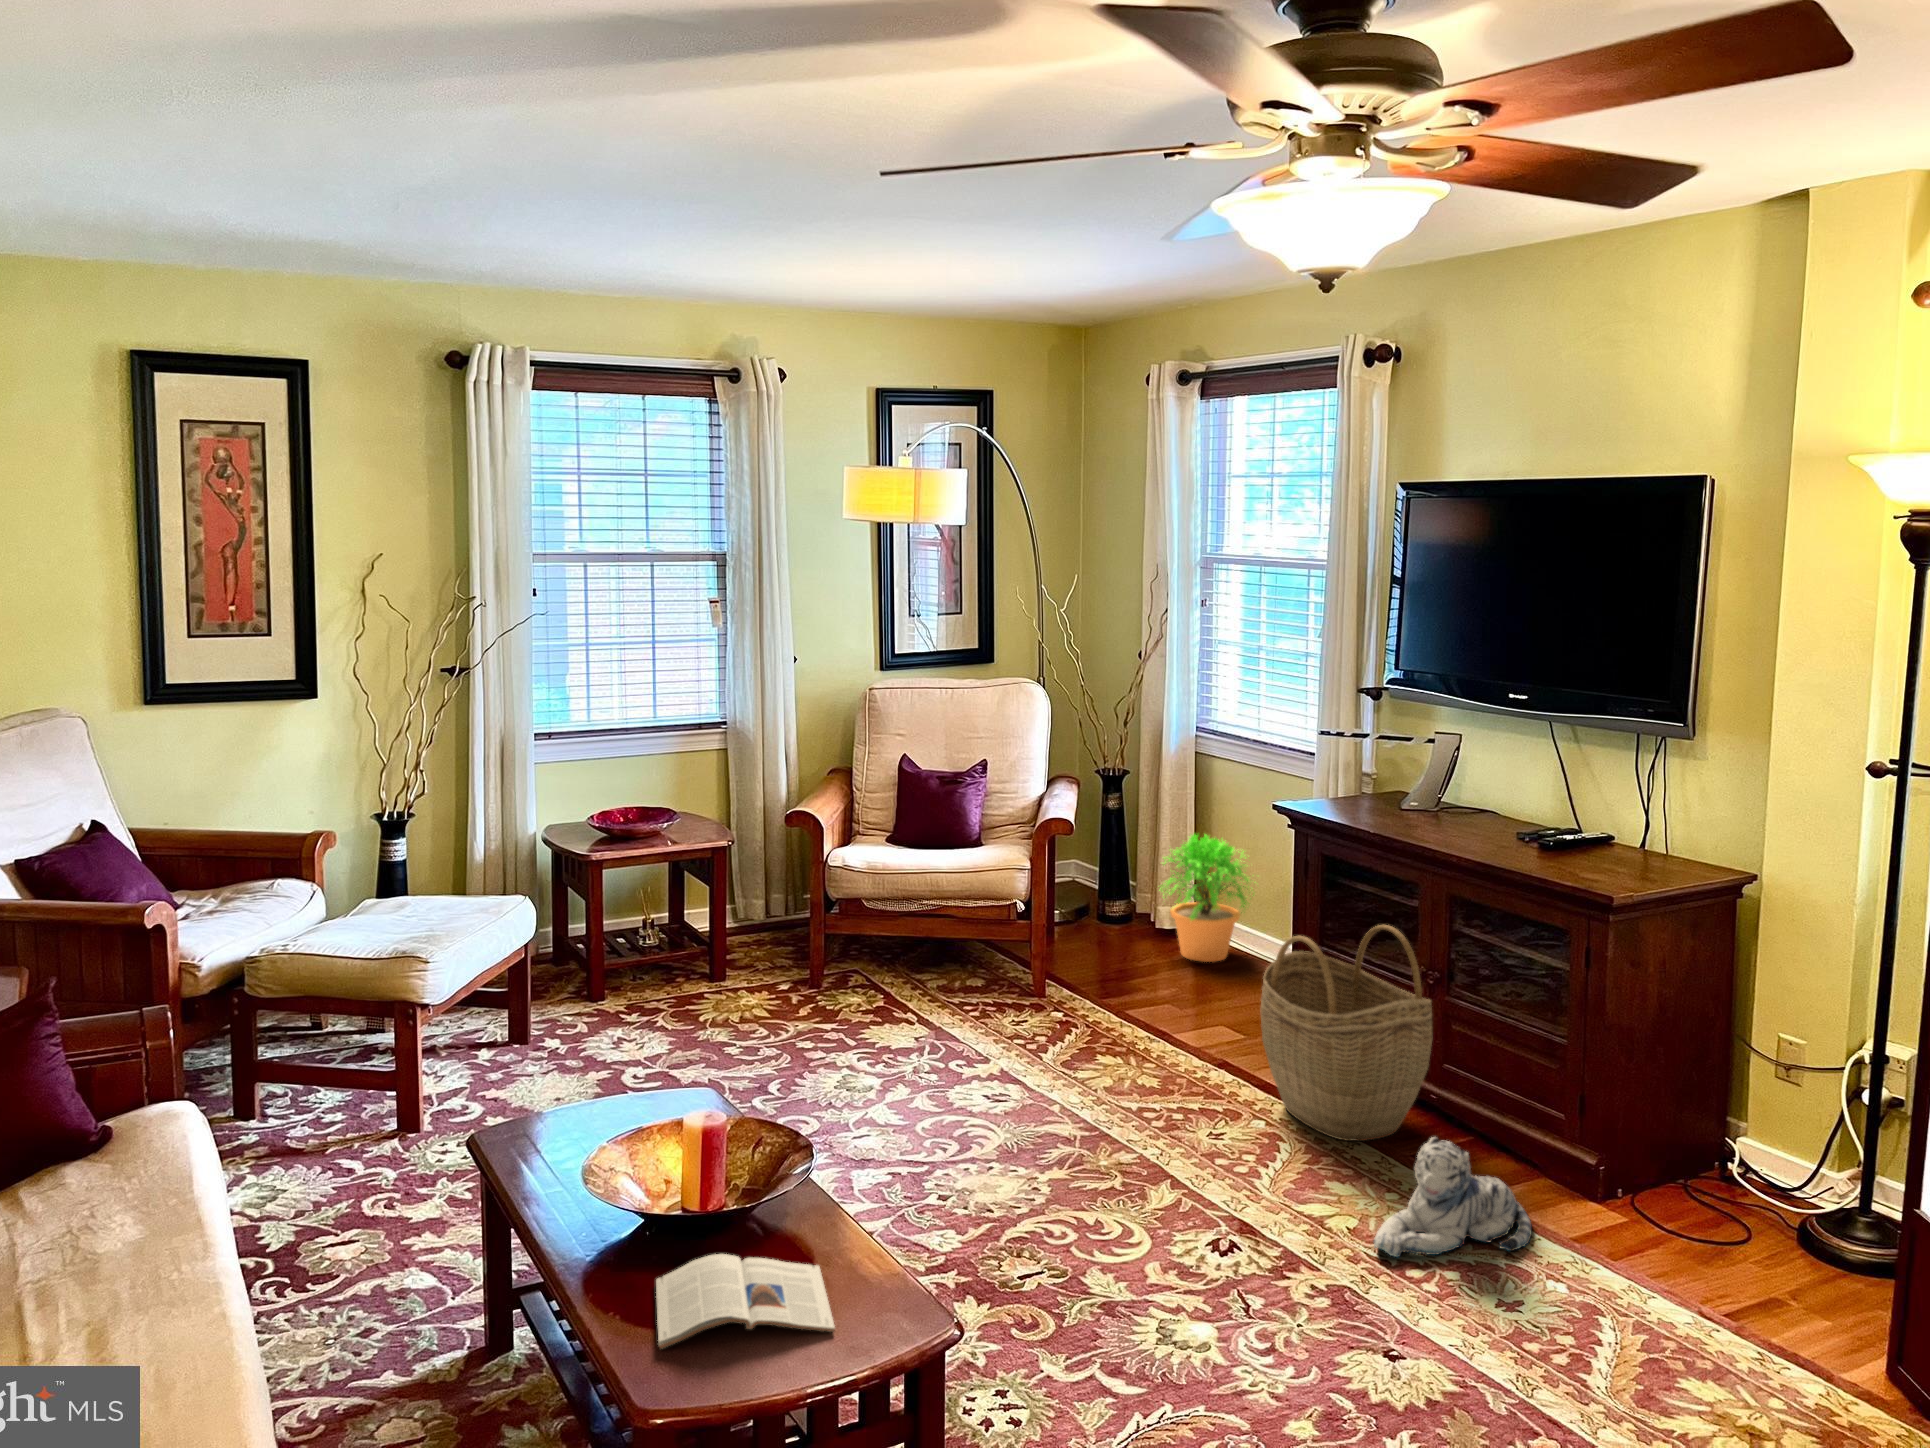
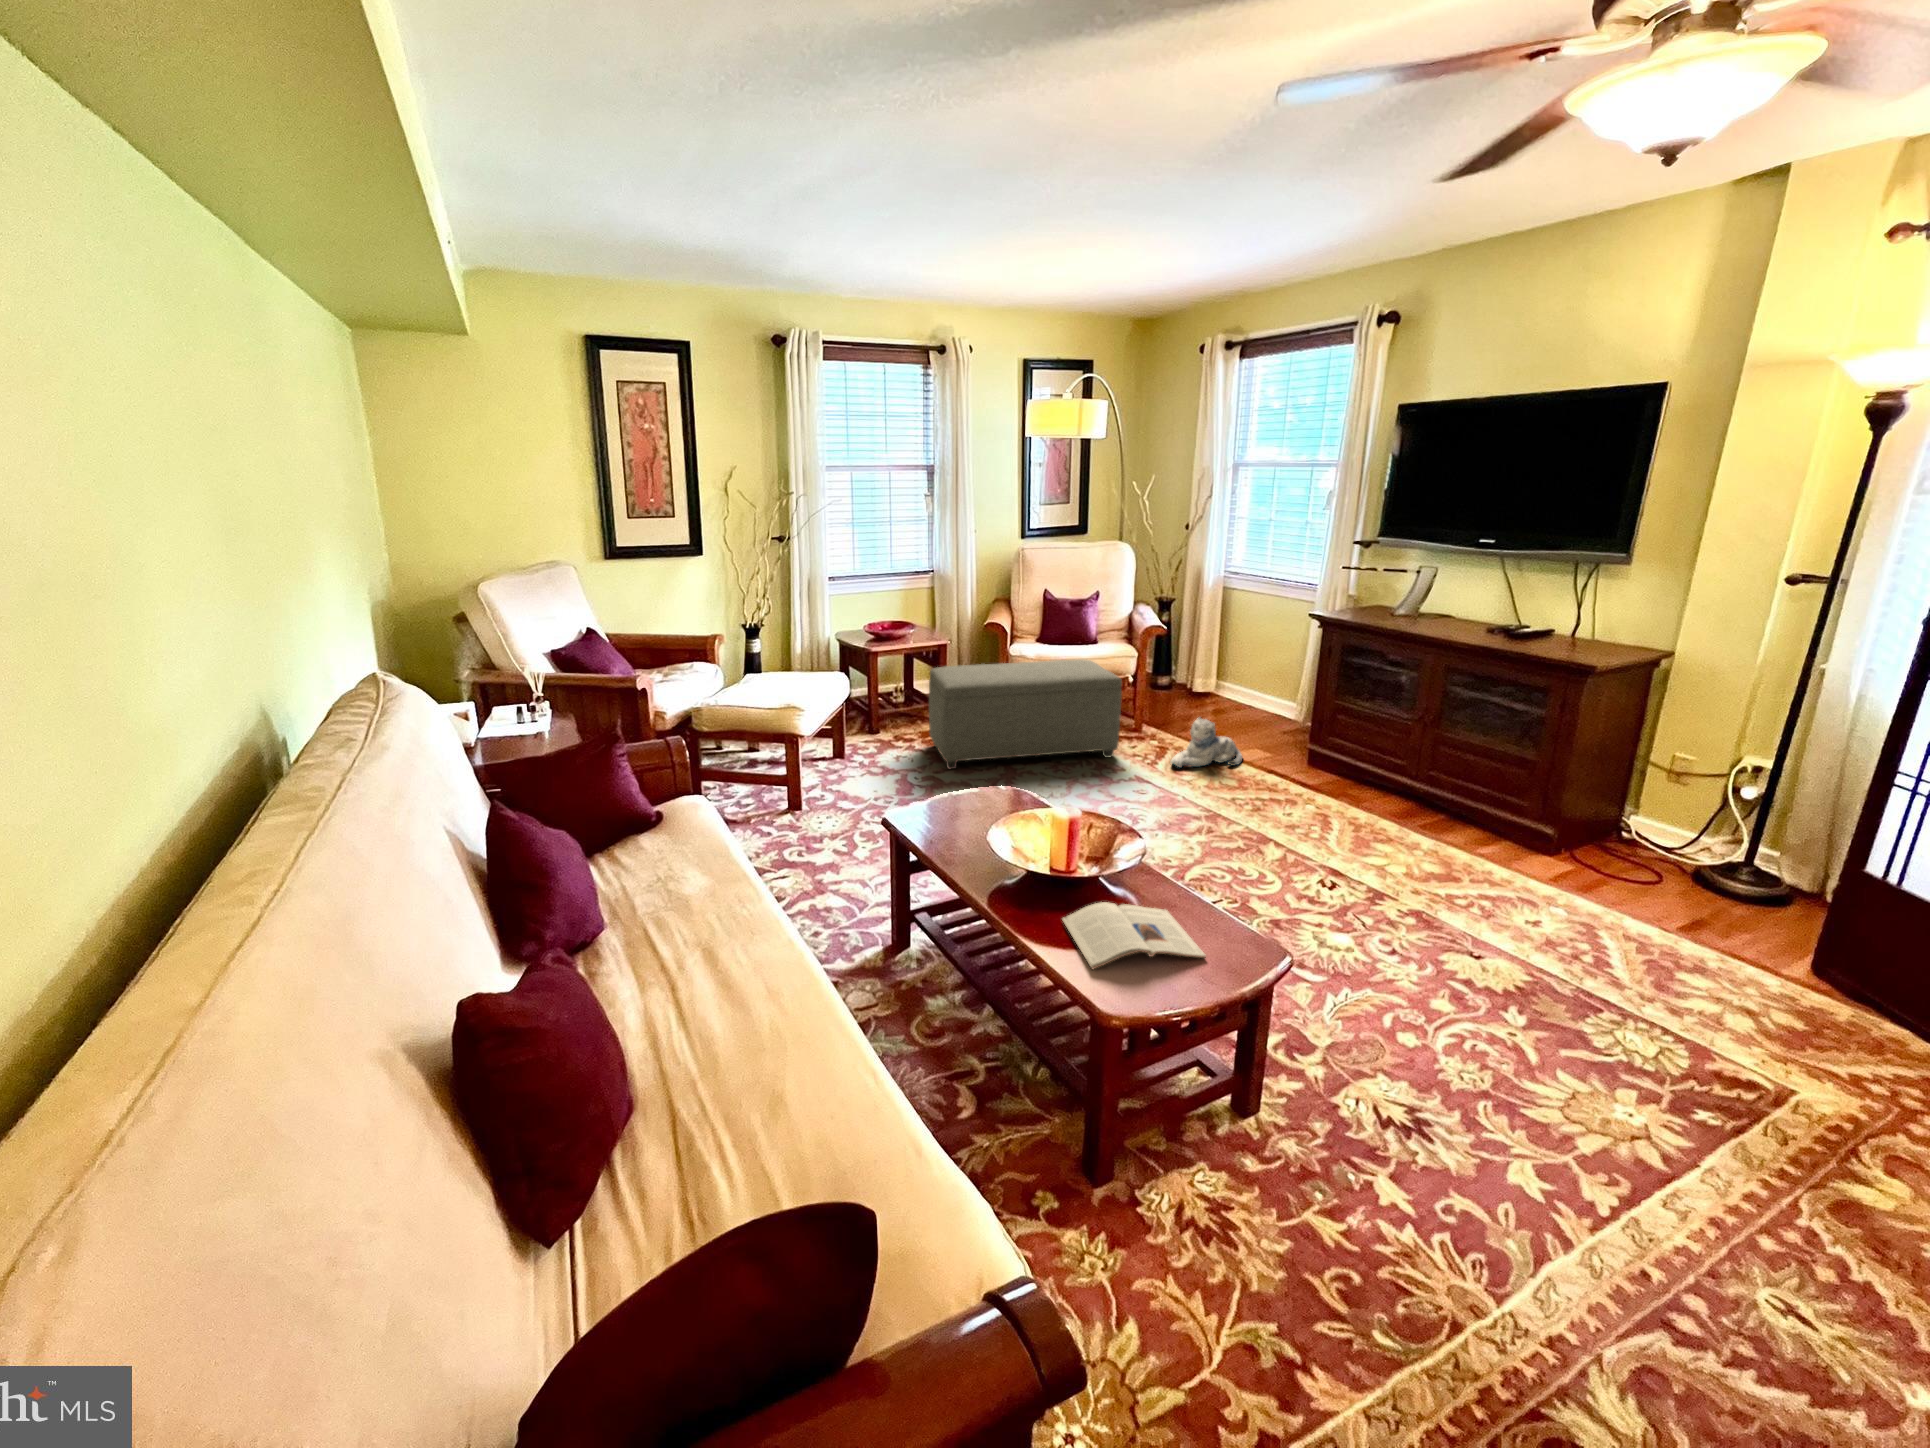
potted plant: present [1159,834,1256,962] -> none [1197,633,1265,711]
ottoman: none [677,876,986,1062] -> present [929,659,1122,769]
woven basket: present [1261,925,1432,1141] -> none [1310,686,1435,818]
plush toy: present [1373,1137,1532,1257] -> present [1170,717,1243,767]

